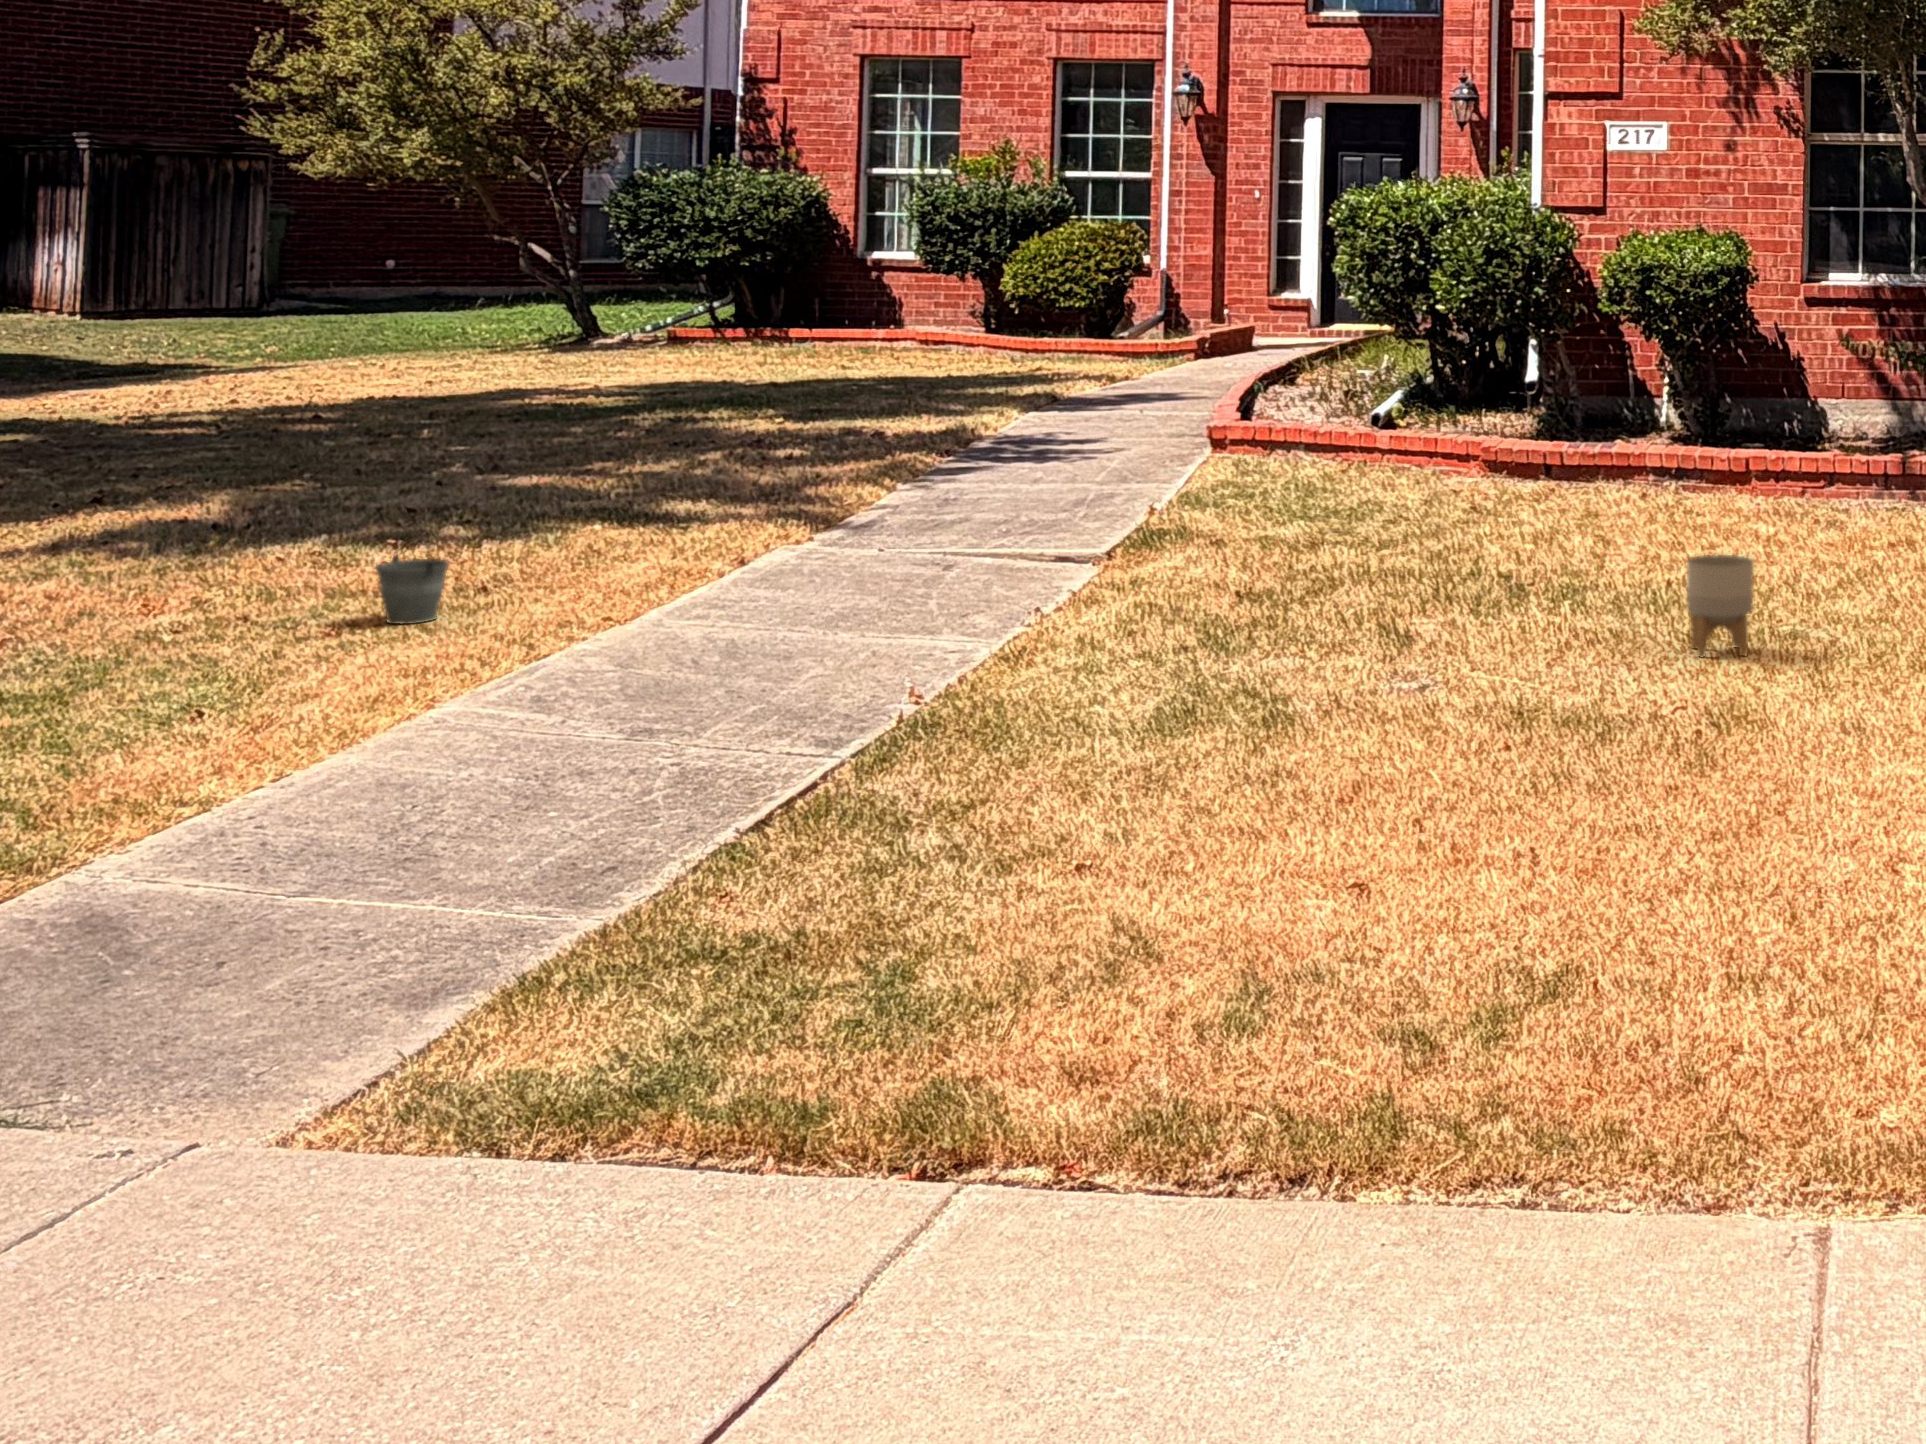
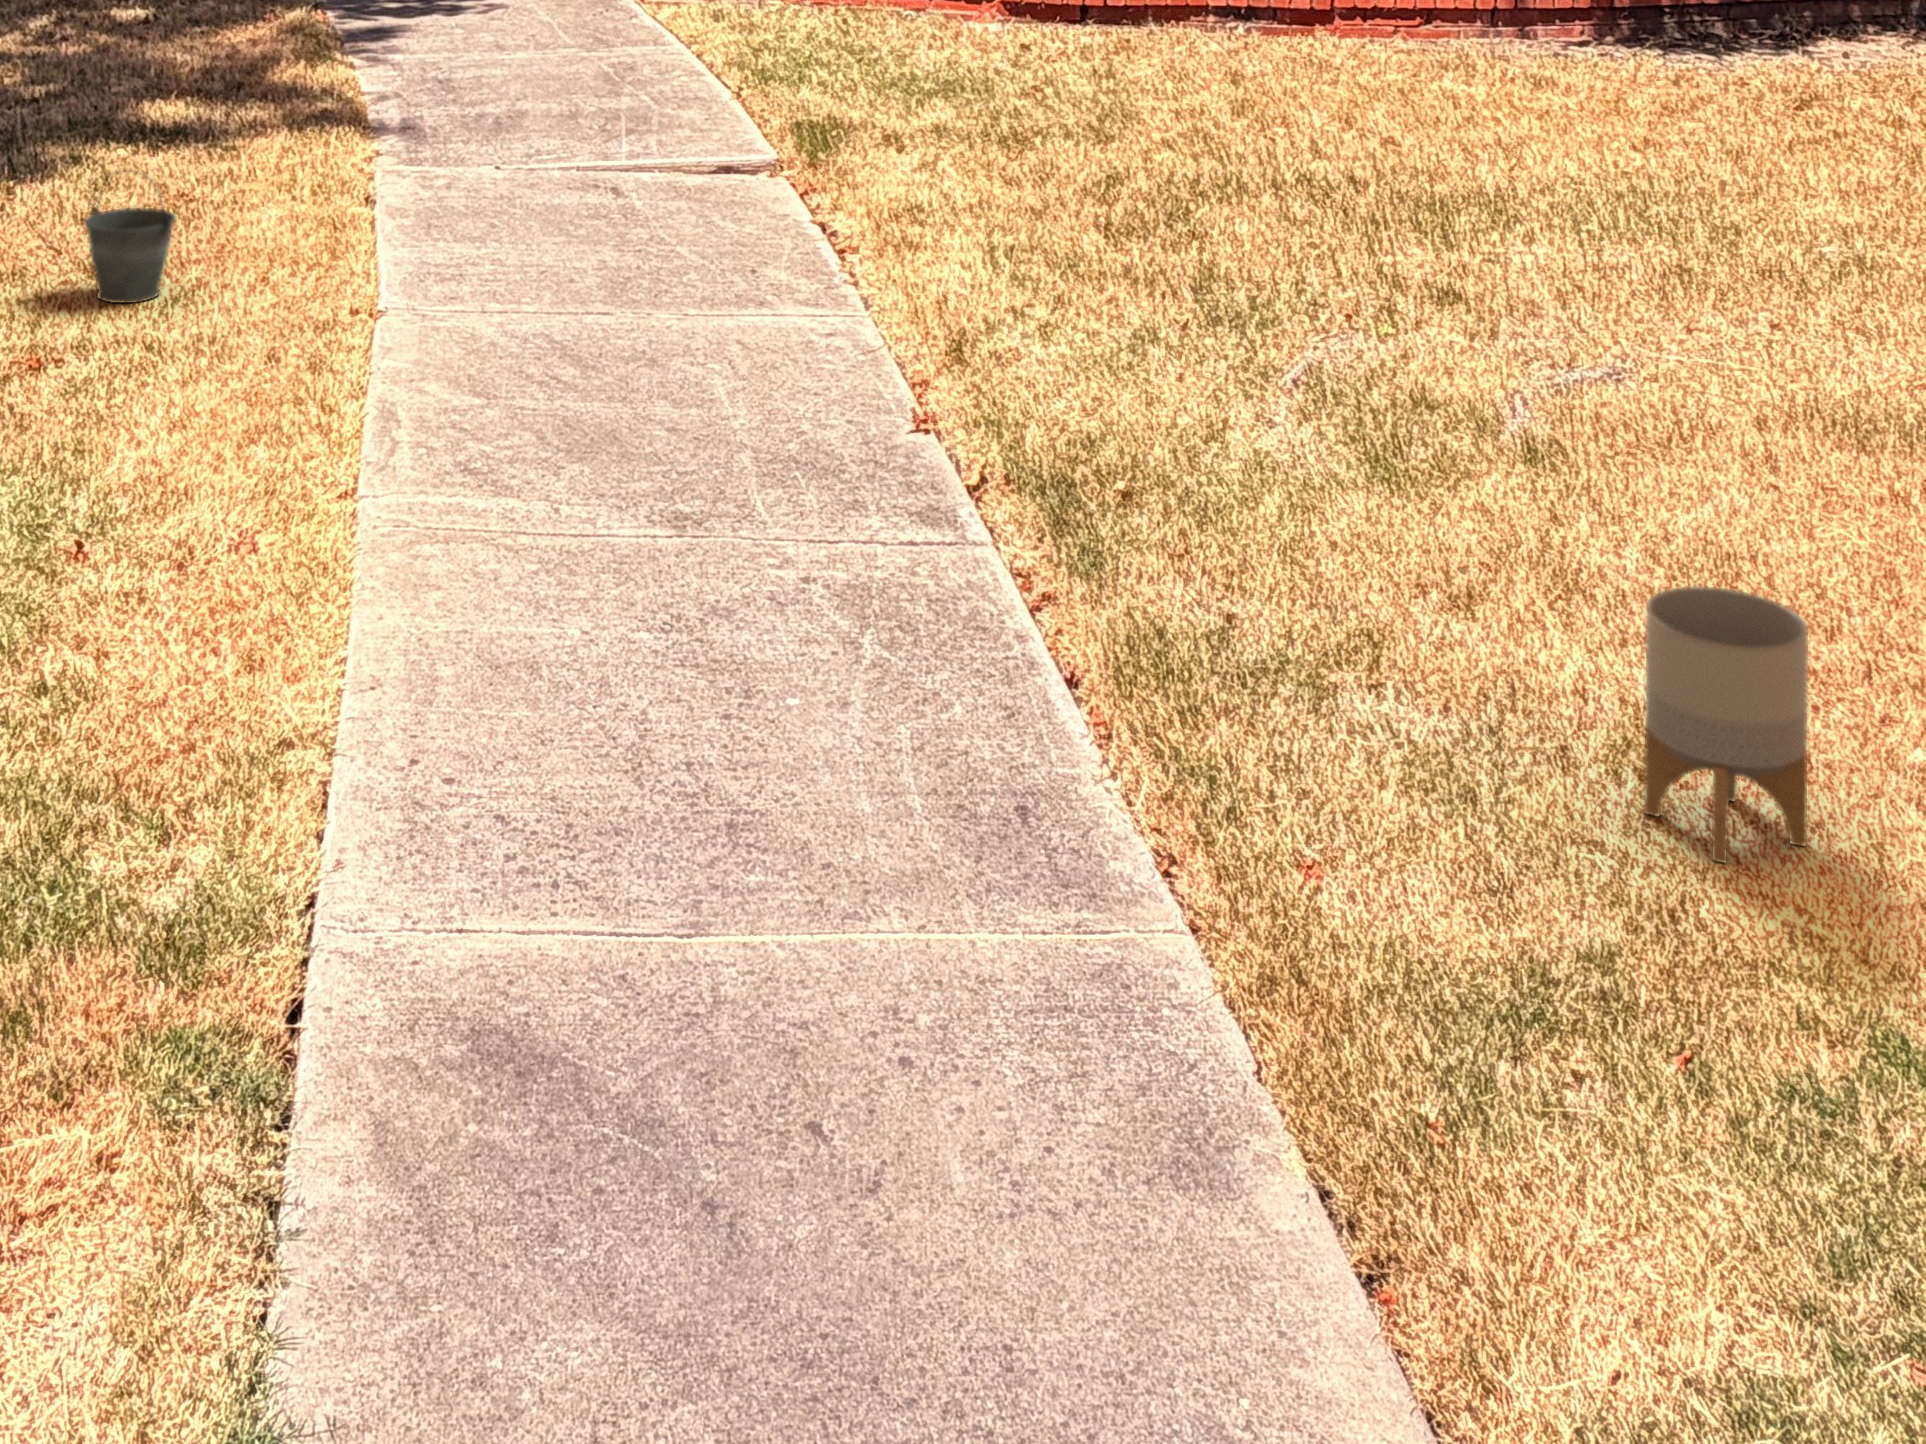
planter: present [1686,555,1754,657] -> present [1644,586,1808,863]

